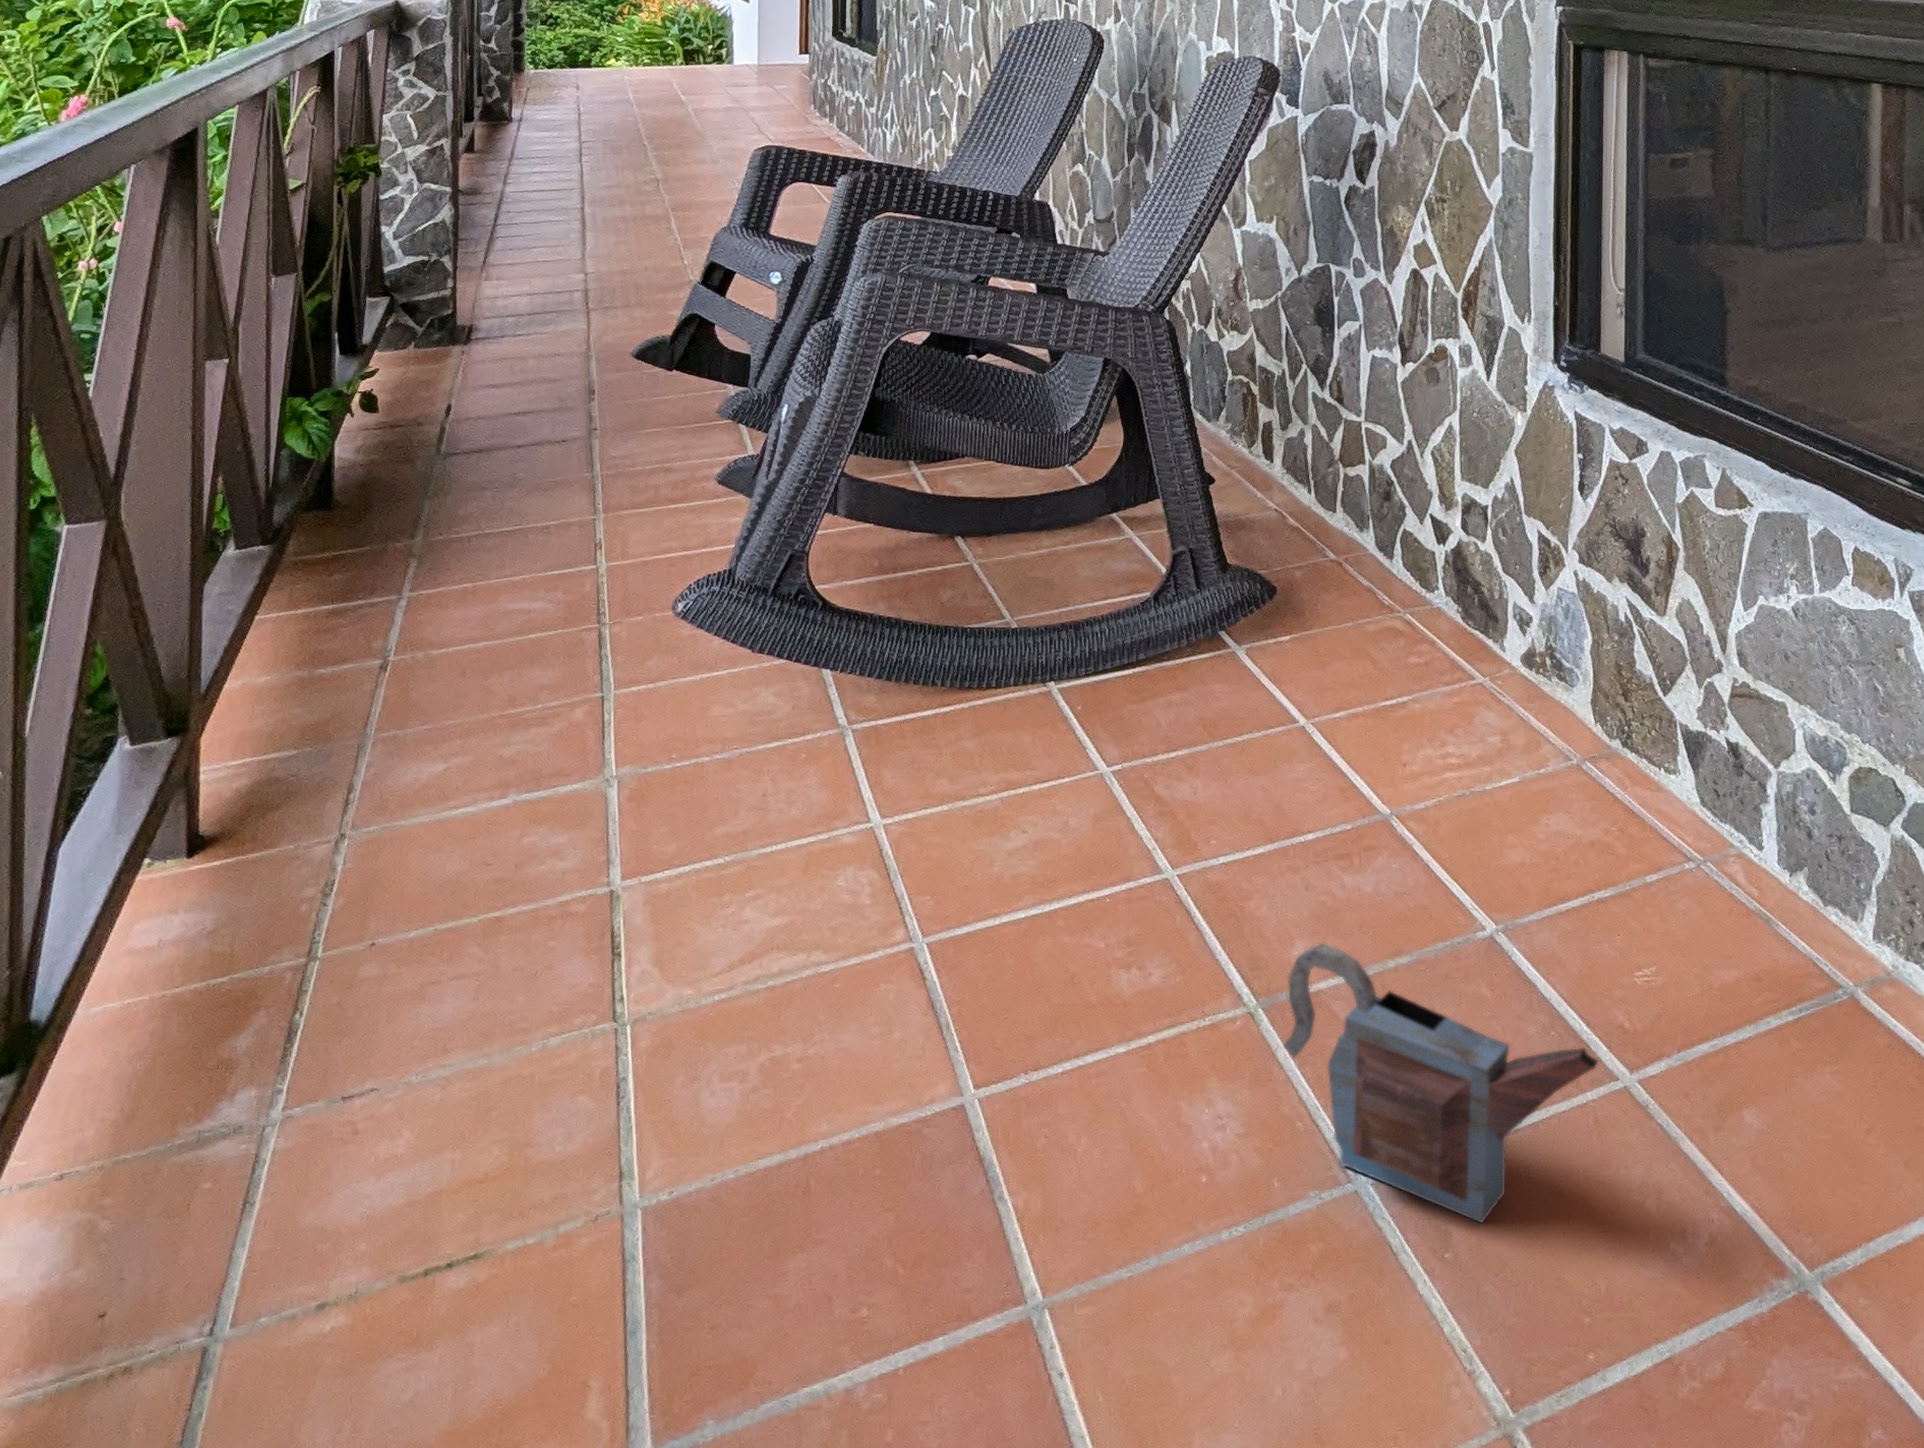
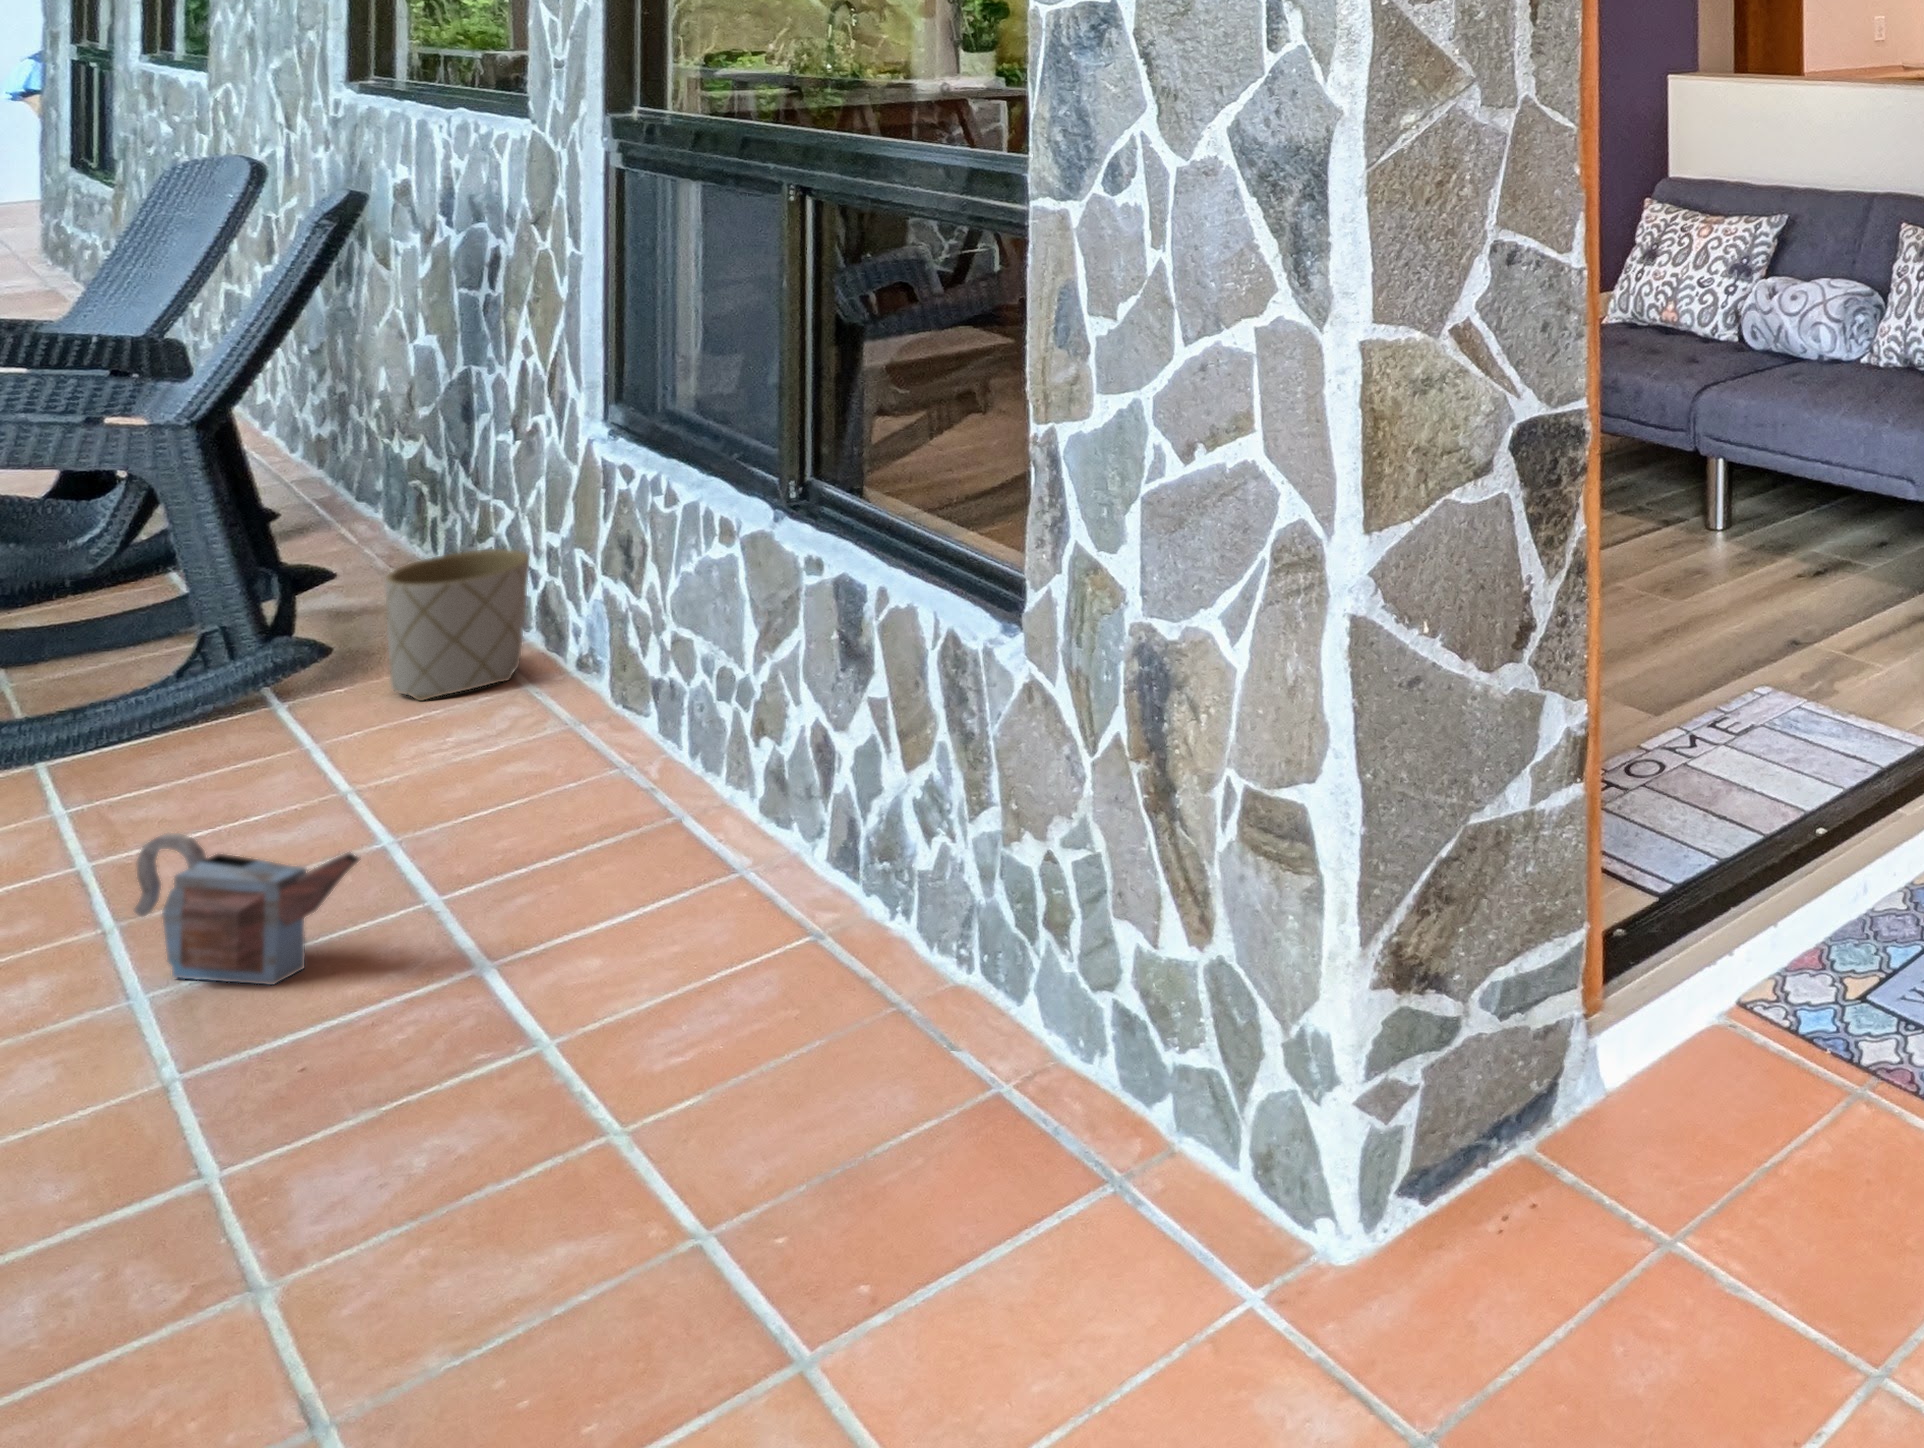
planter: none [1326,494,1462,677] -> present [386,549,529,701]

